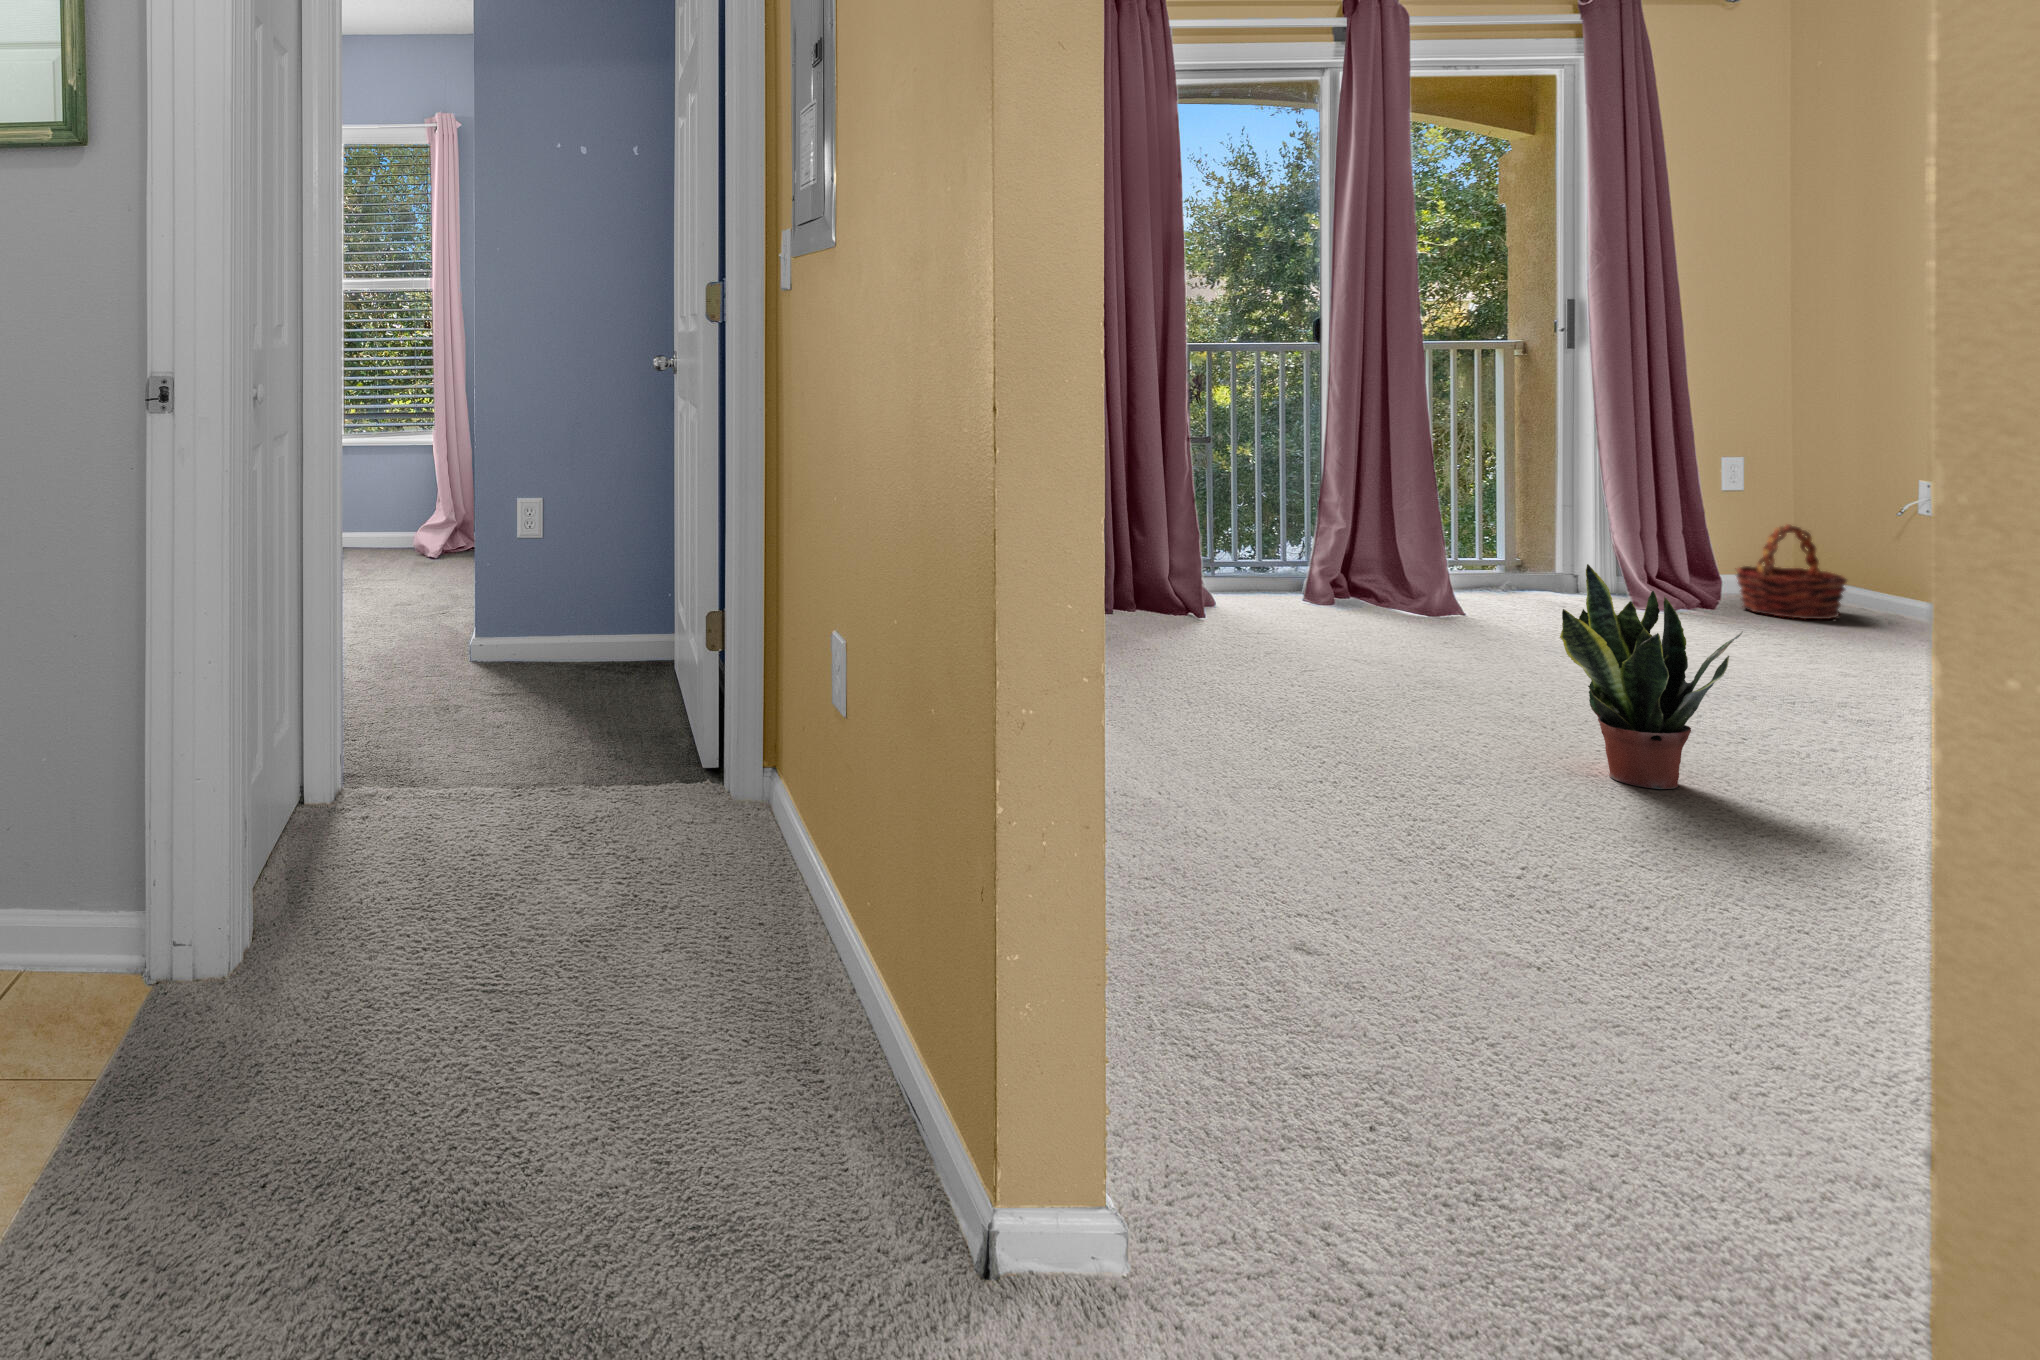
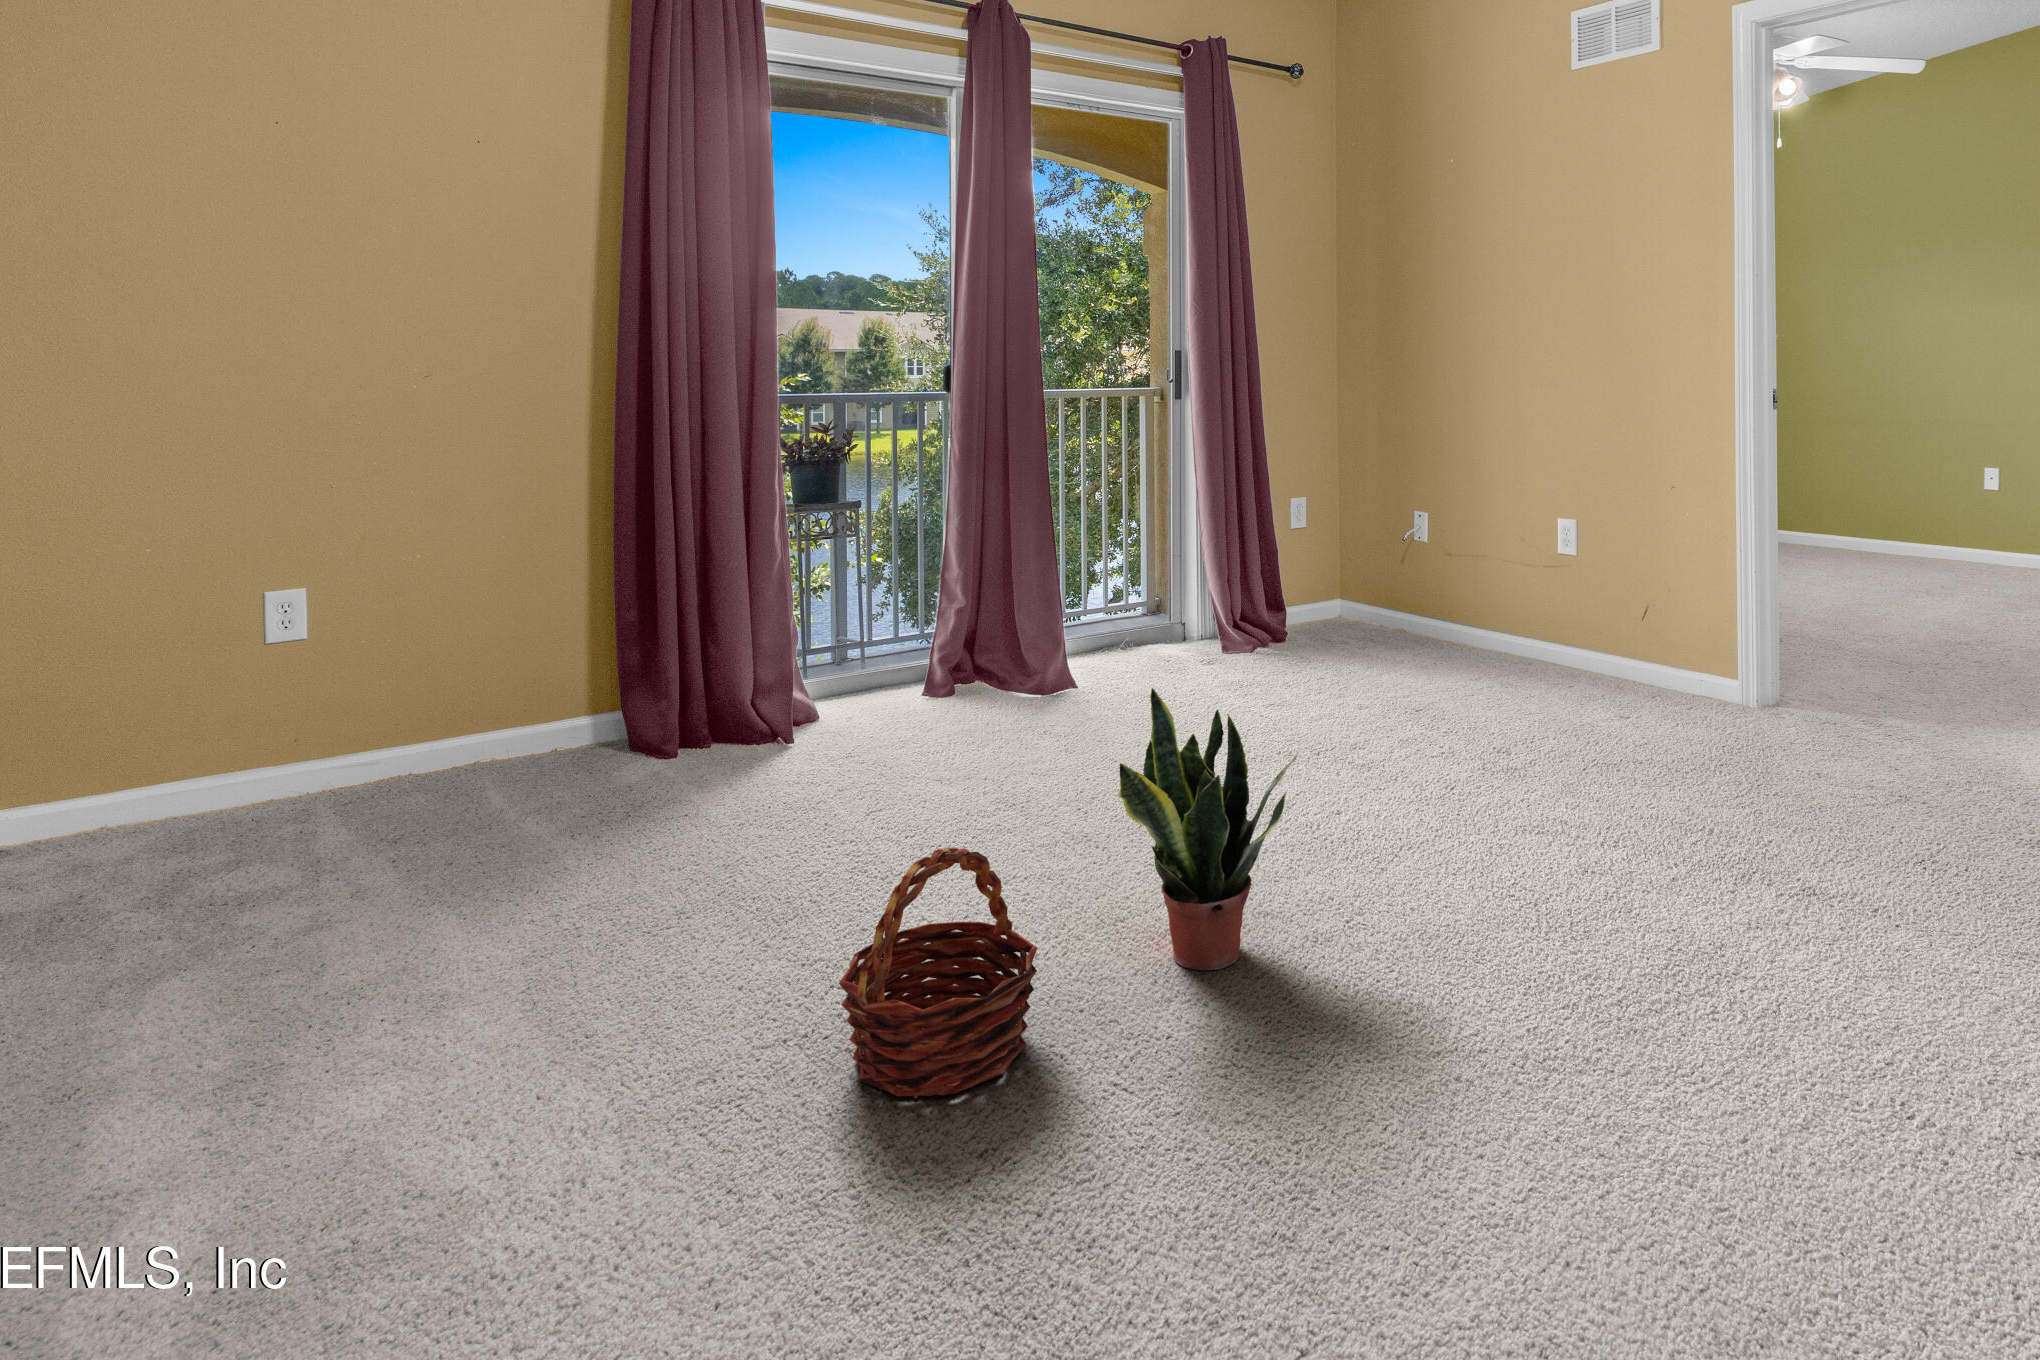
basket: present [1736,524,1847,619] -> present [839,848,1038,1098]

